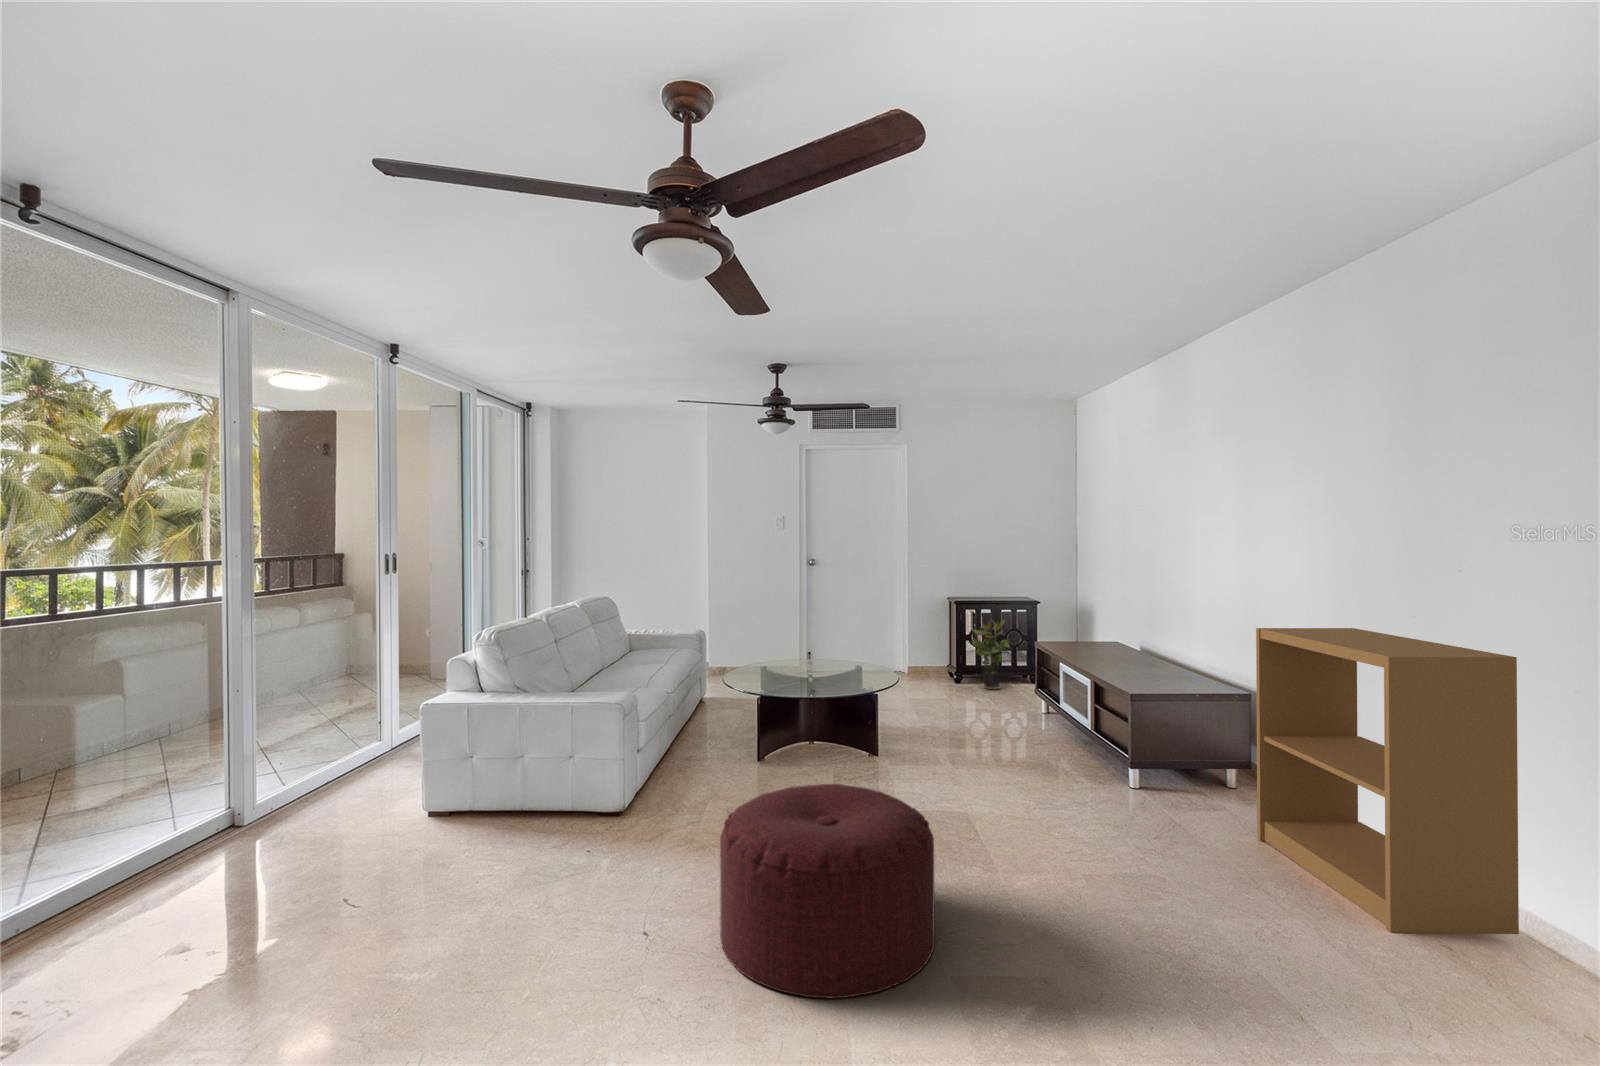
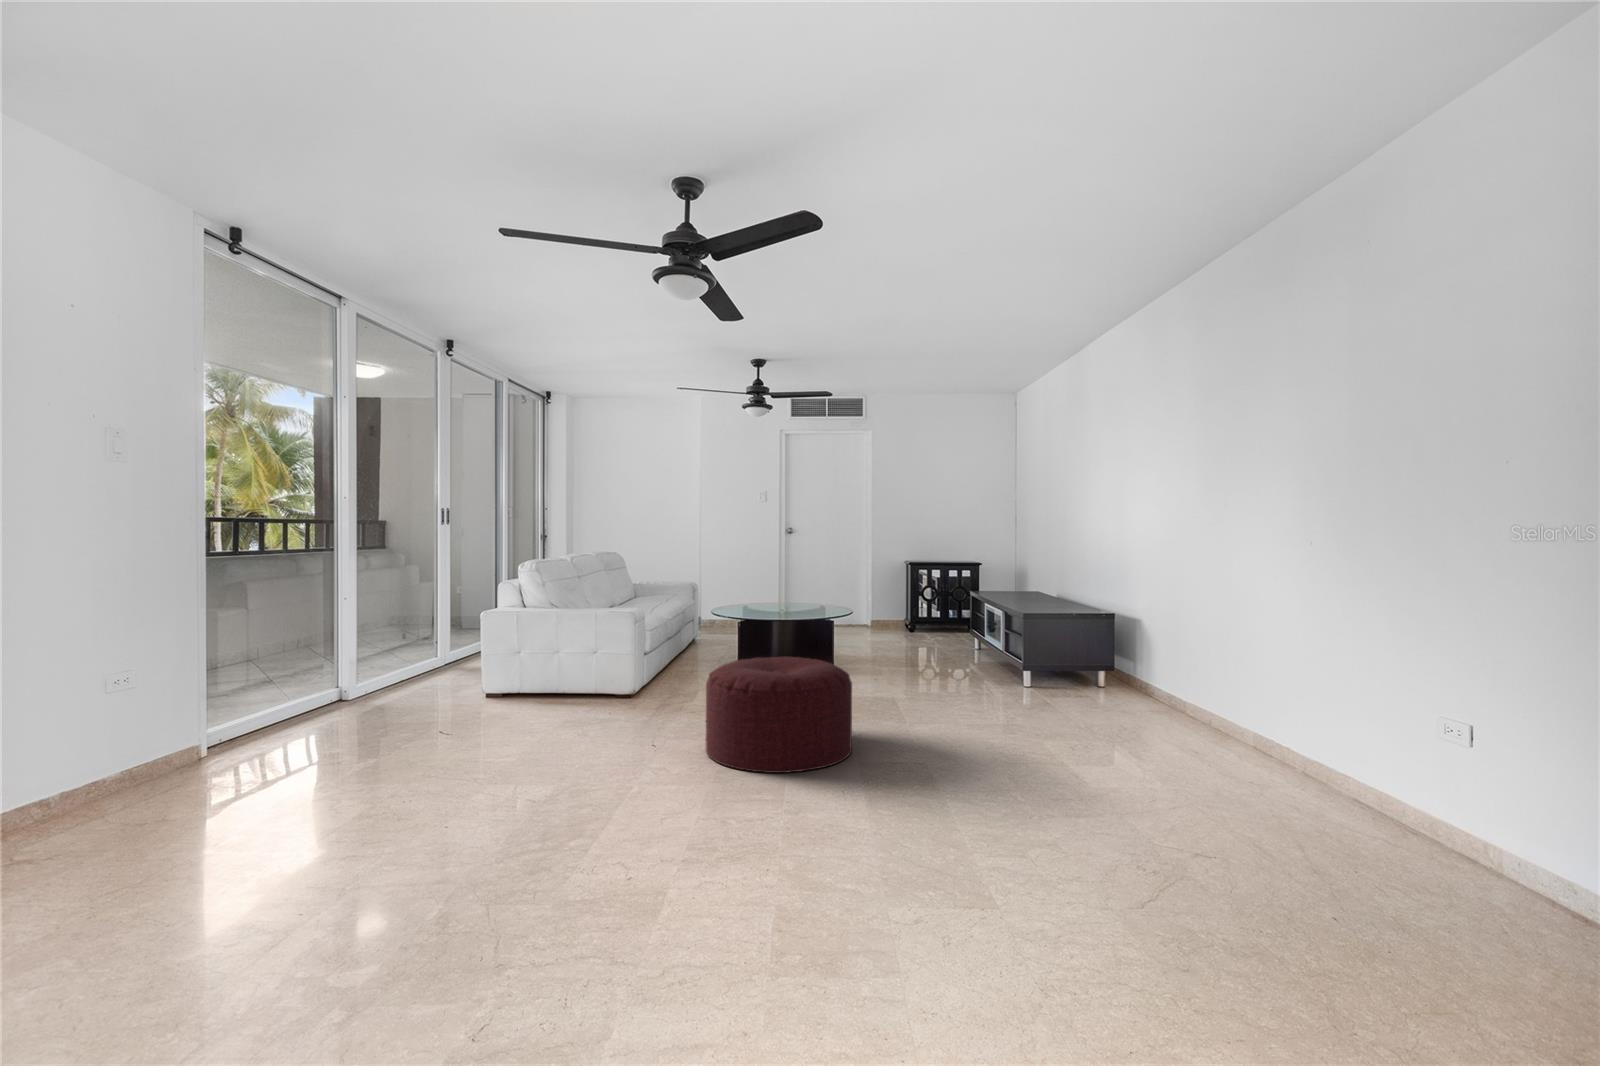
potted plant: present [972,620,1010,690] -> none [922,577,955,636]
bookshelf: present [1256,628,1519,934] -> none [1102,557,1249,751]

